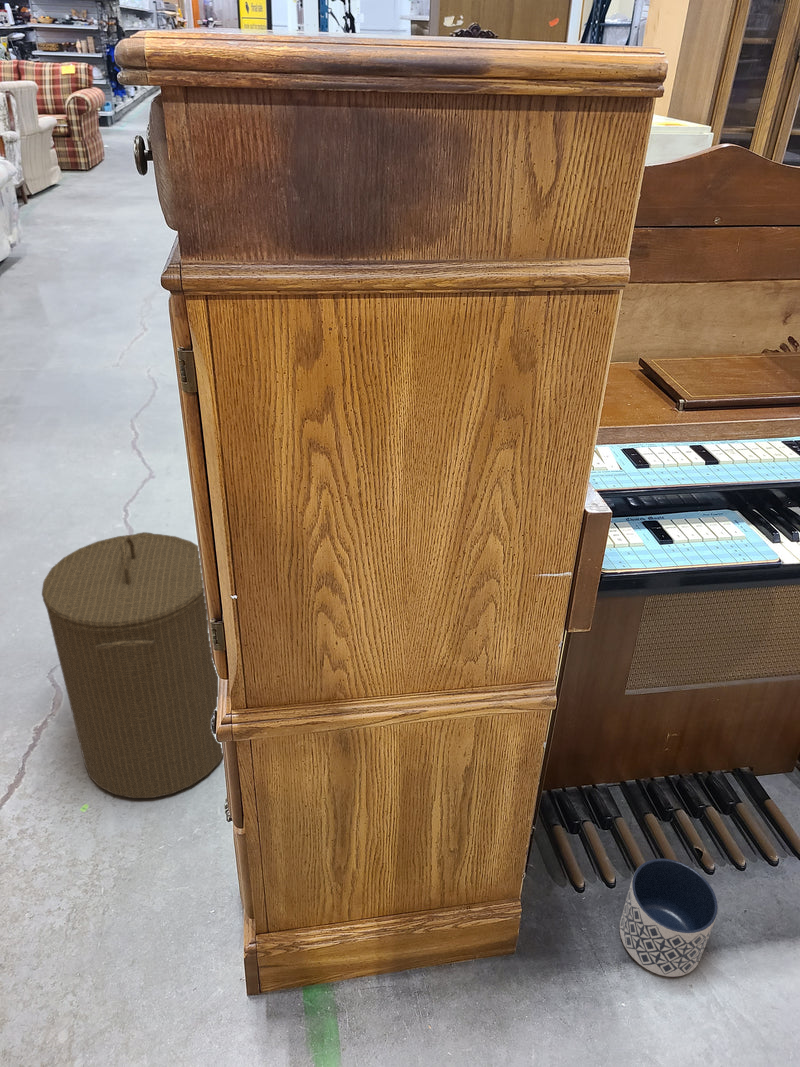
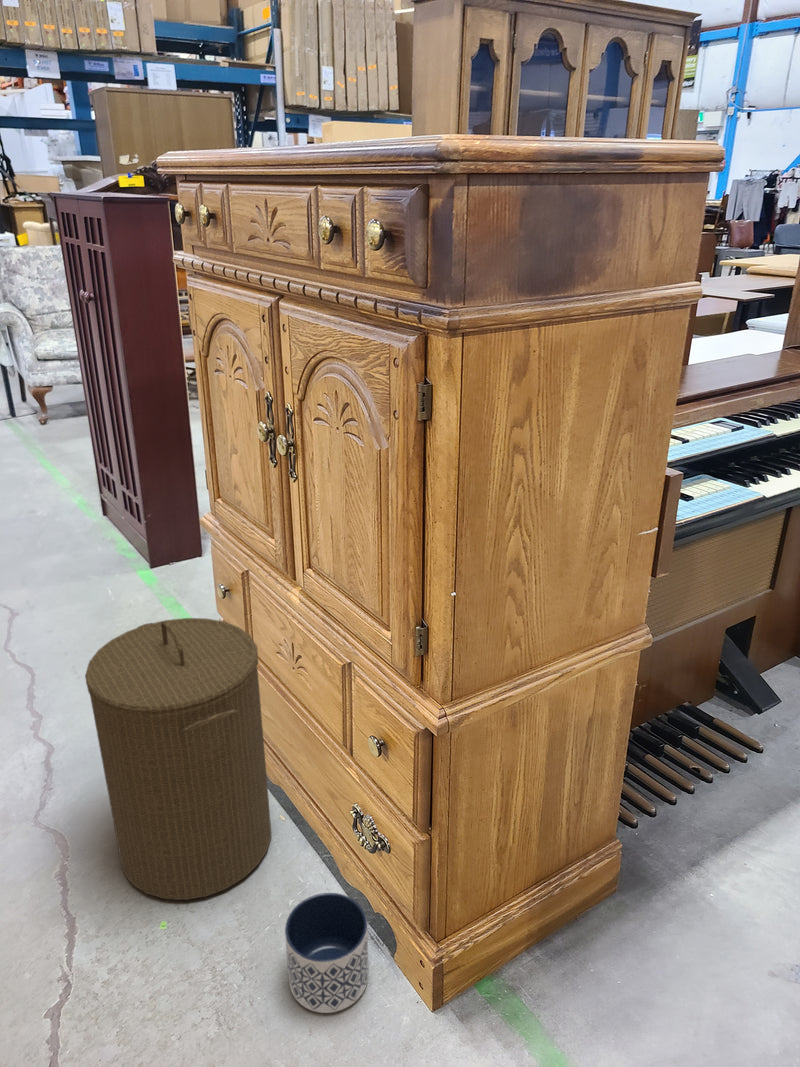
planter: present [620,859,718,977] -> present [285,893,369,1013]

